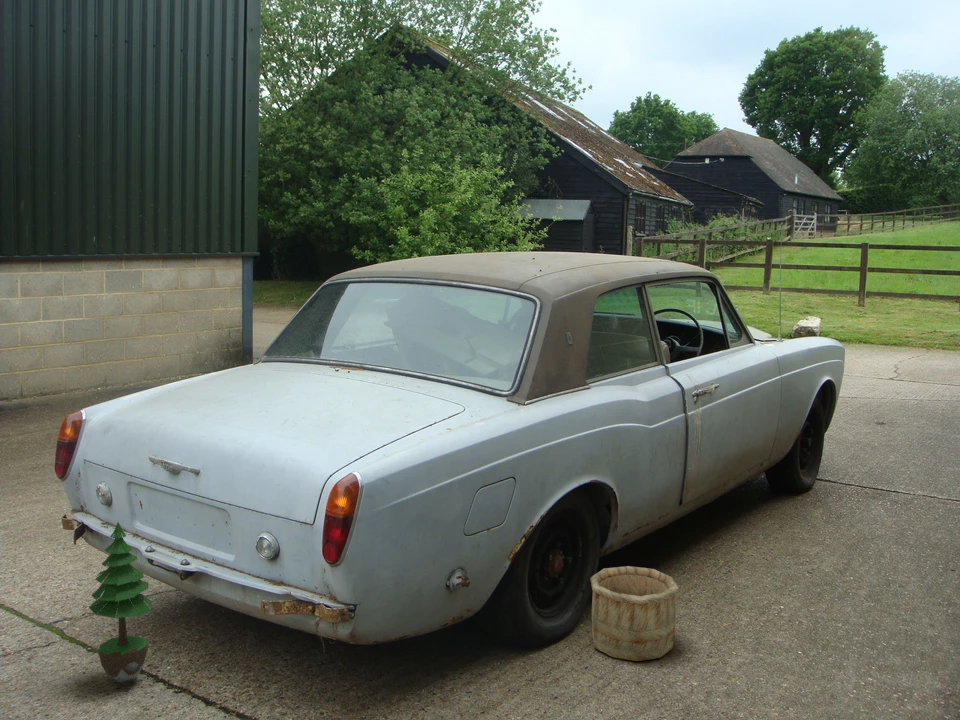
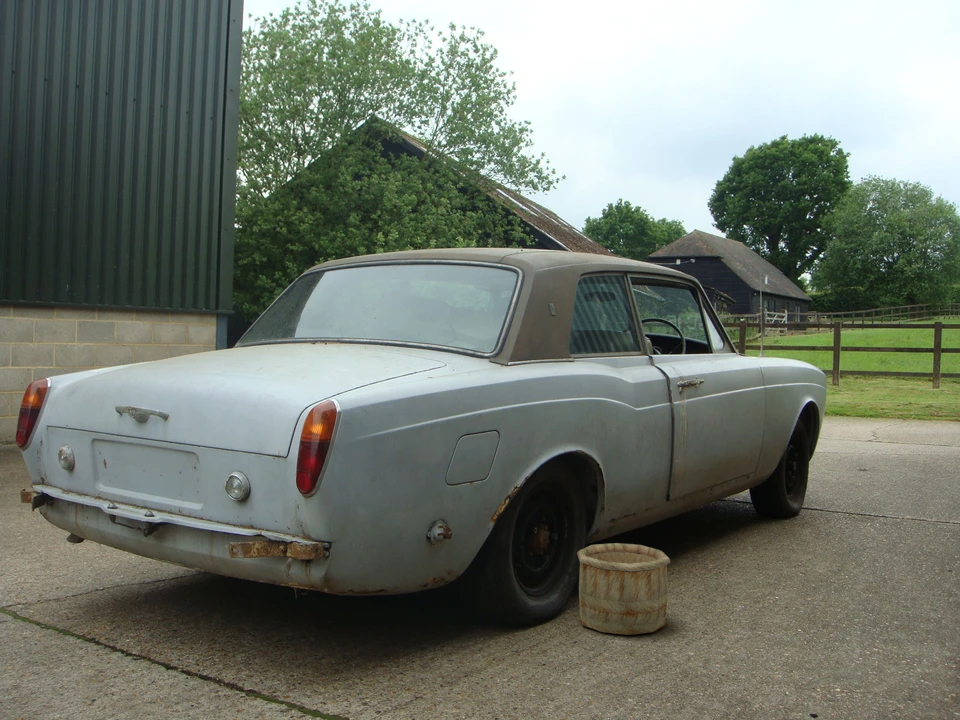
potted tree: present [89,522,152,683] -> none [43,473,112,652]

